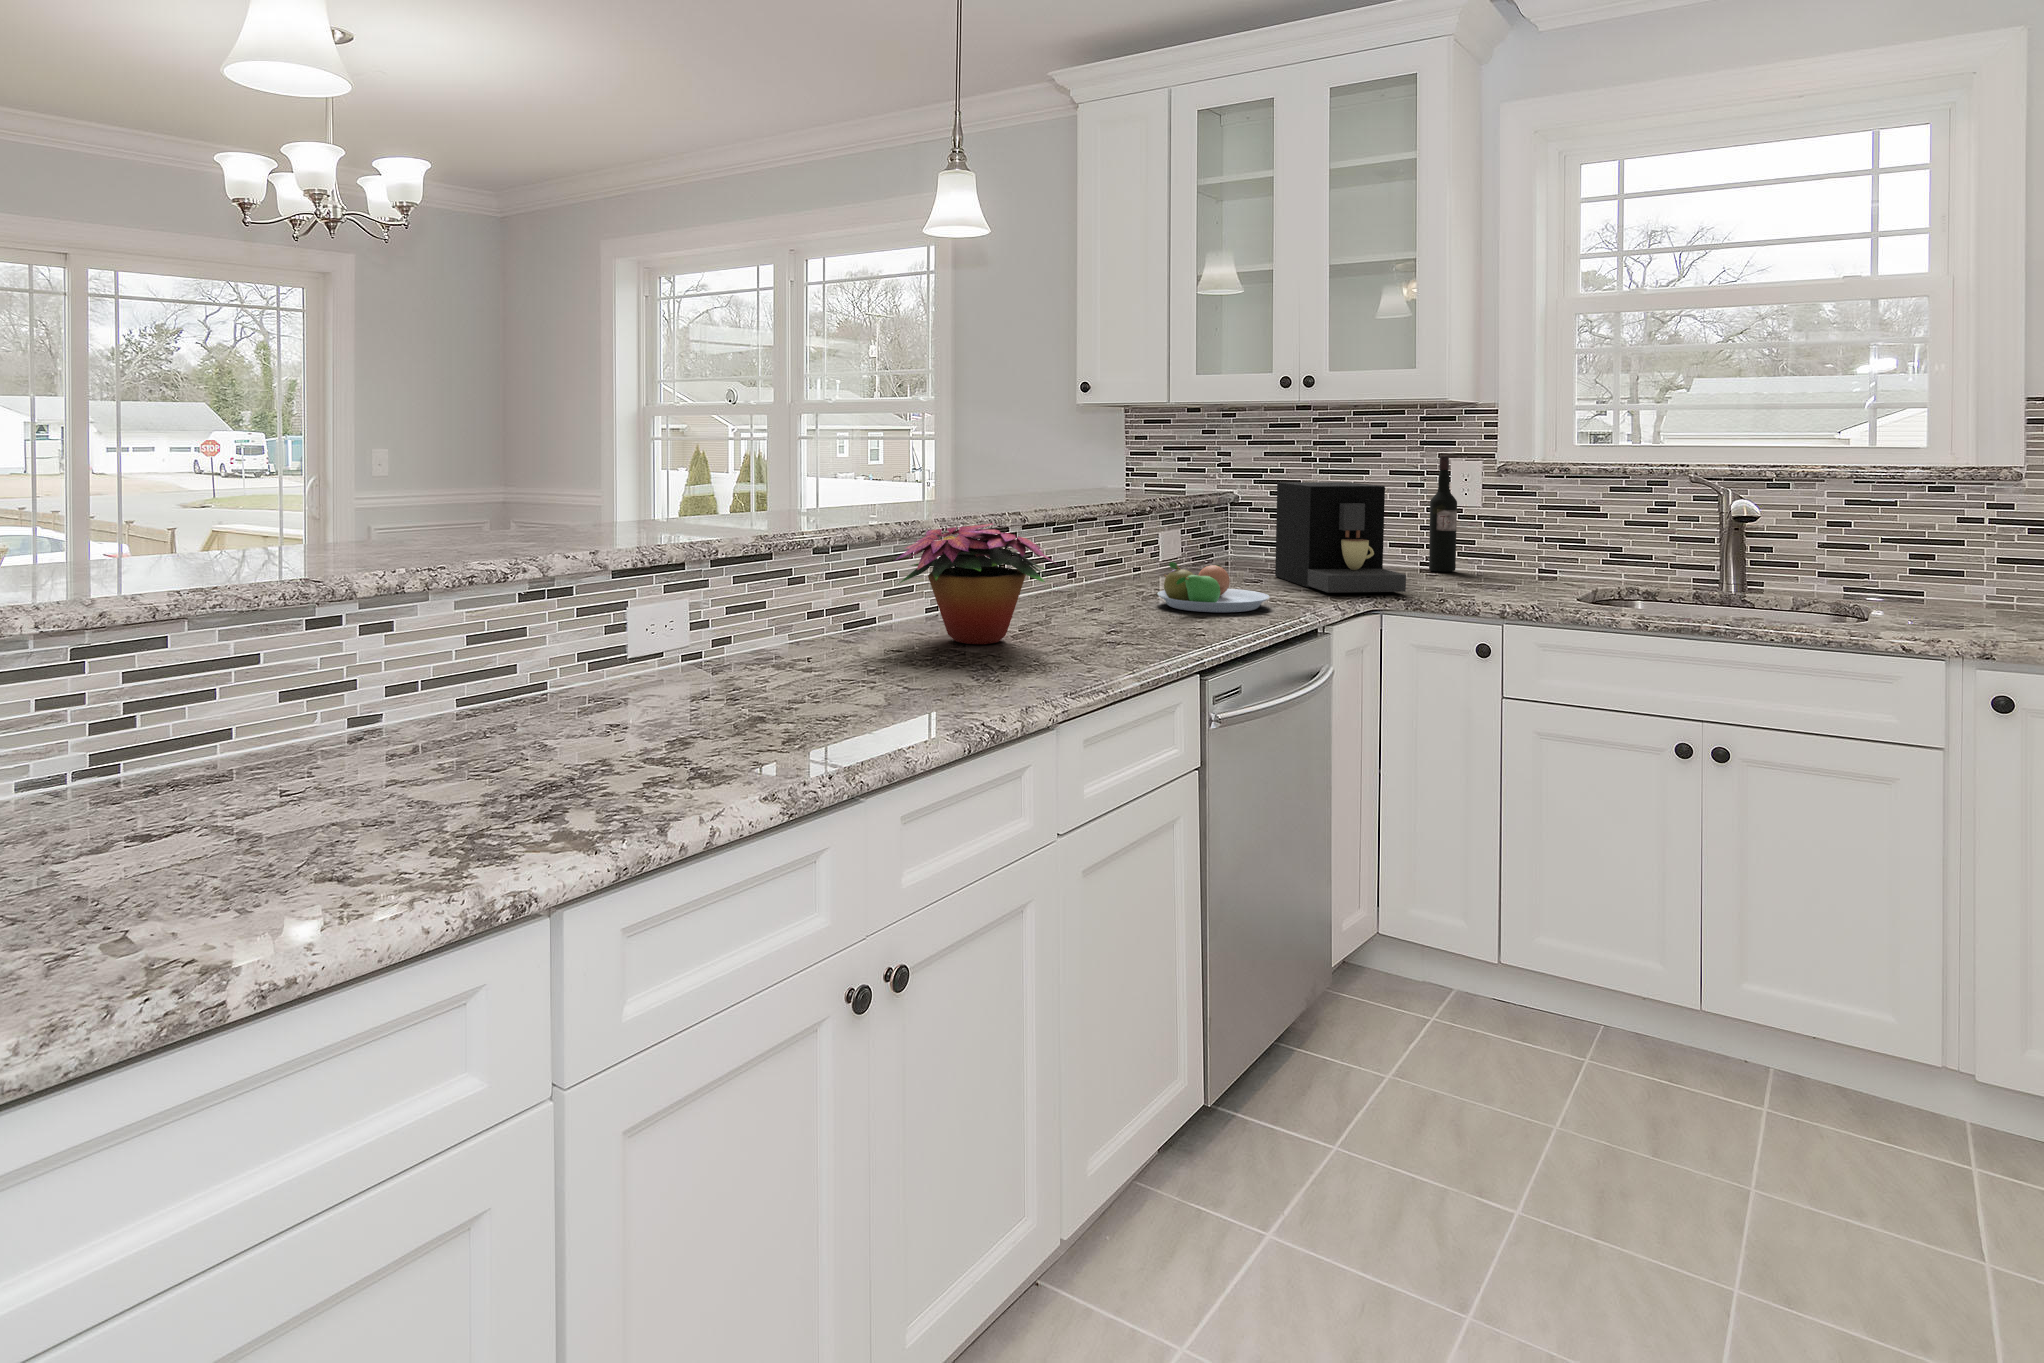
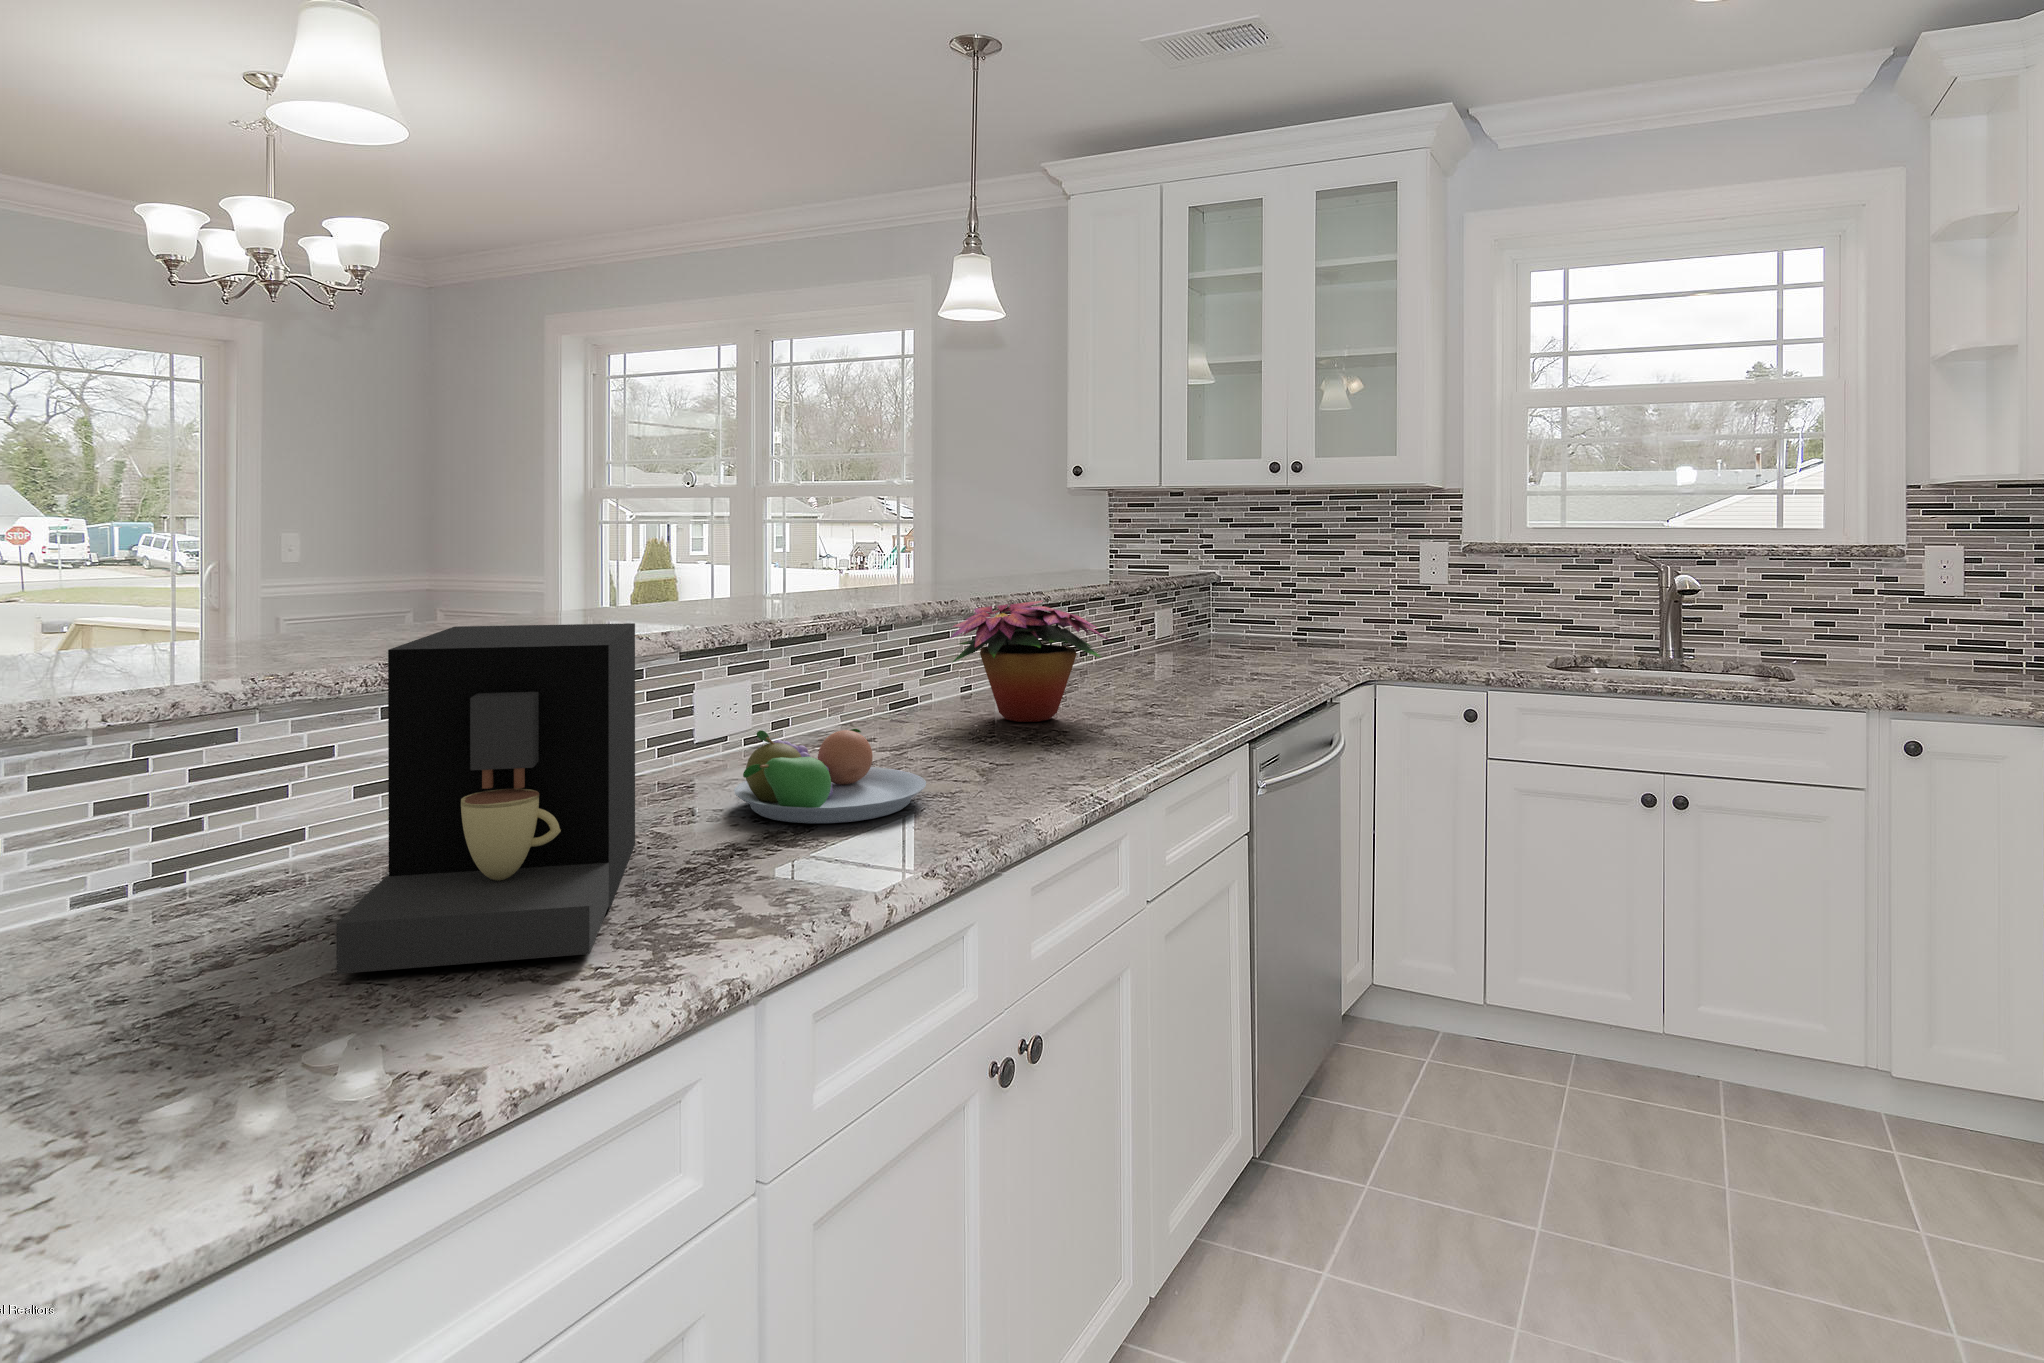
wine bottle: present [1429,456,1457,572] -> none [1403,536,1428,645]
coffee maker: present [1275,482,1406,592] -> present [336,623,635,974]
fruit bowl: present [1157,562,1270,612] -> present [734,729,926,823]

